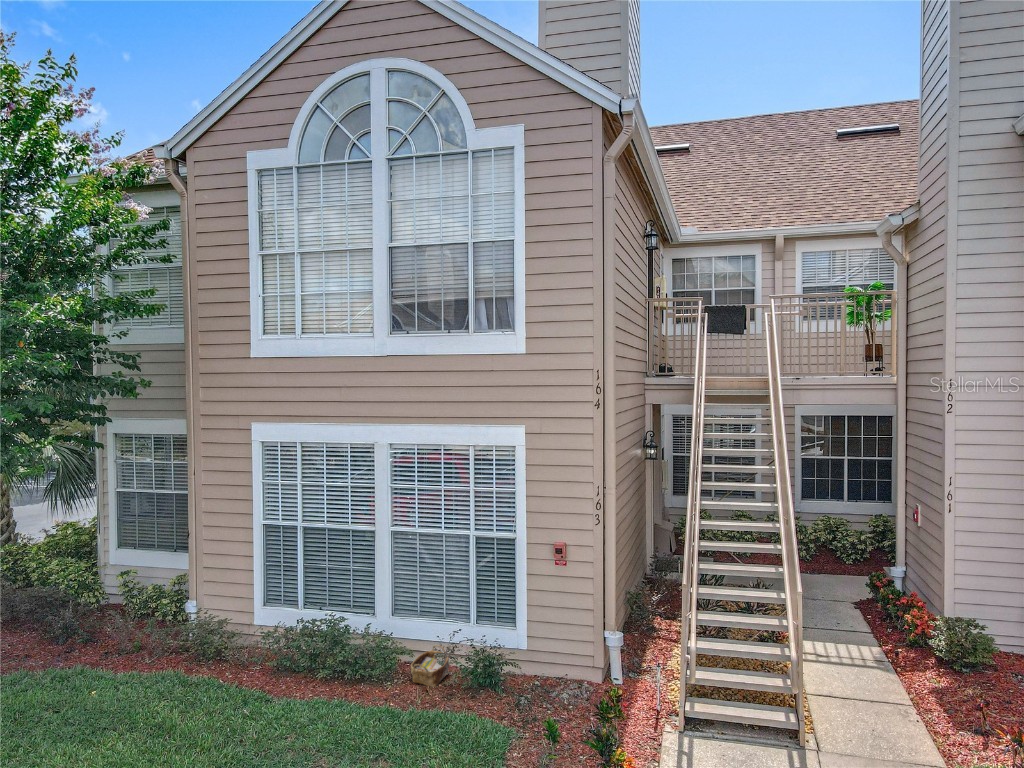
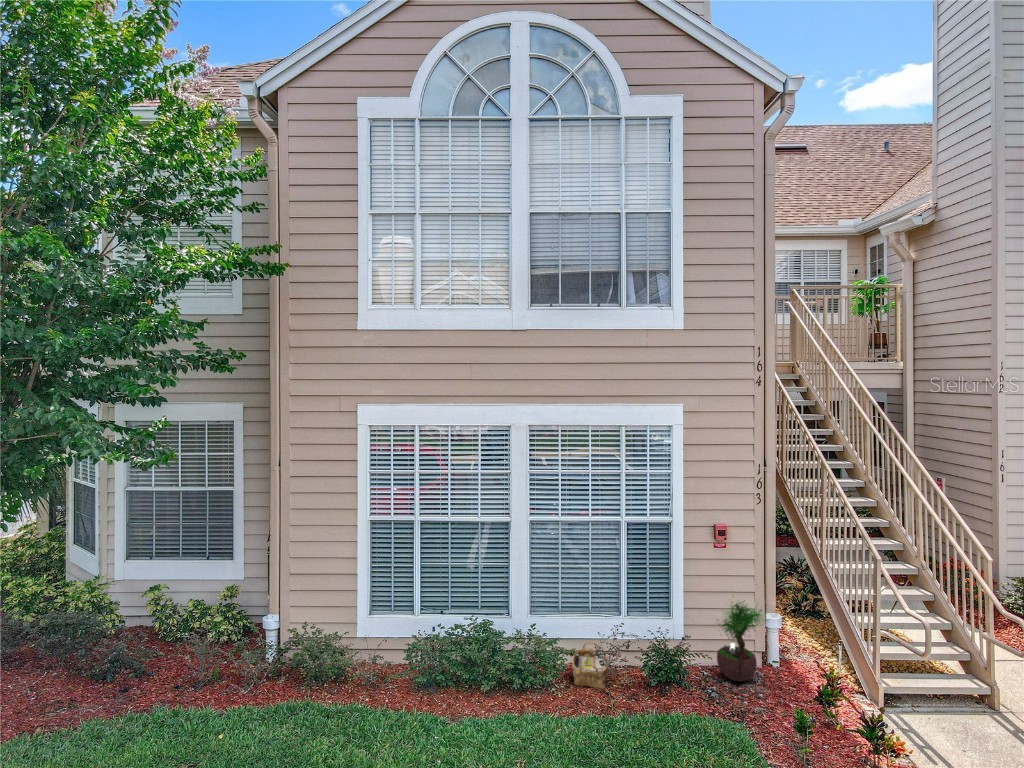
potted tree: none [535,612,584,694] -> present [717,601,763,681]

